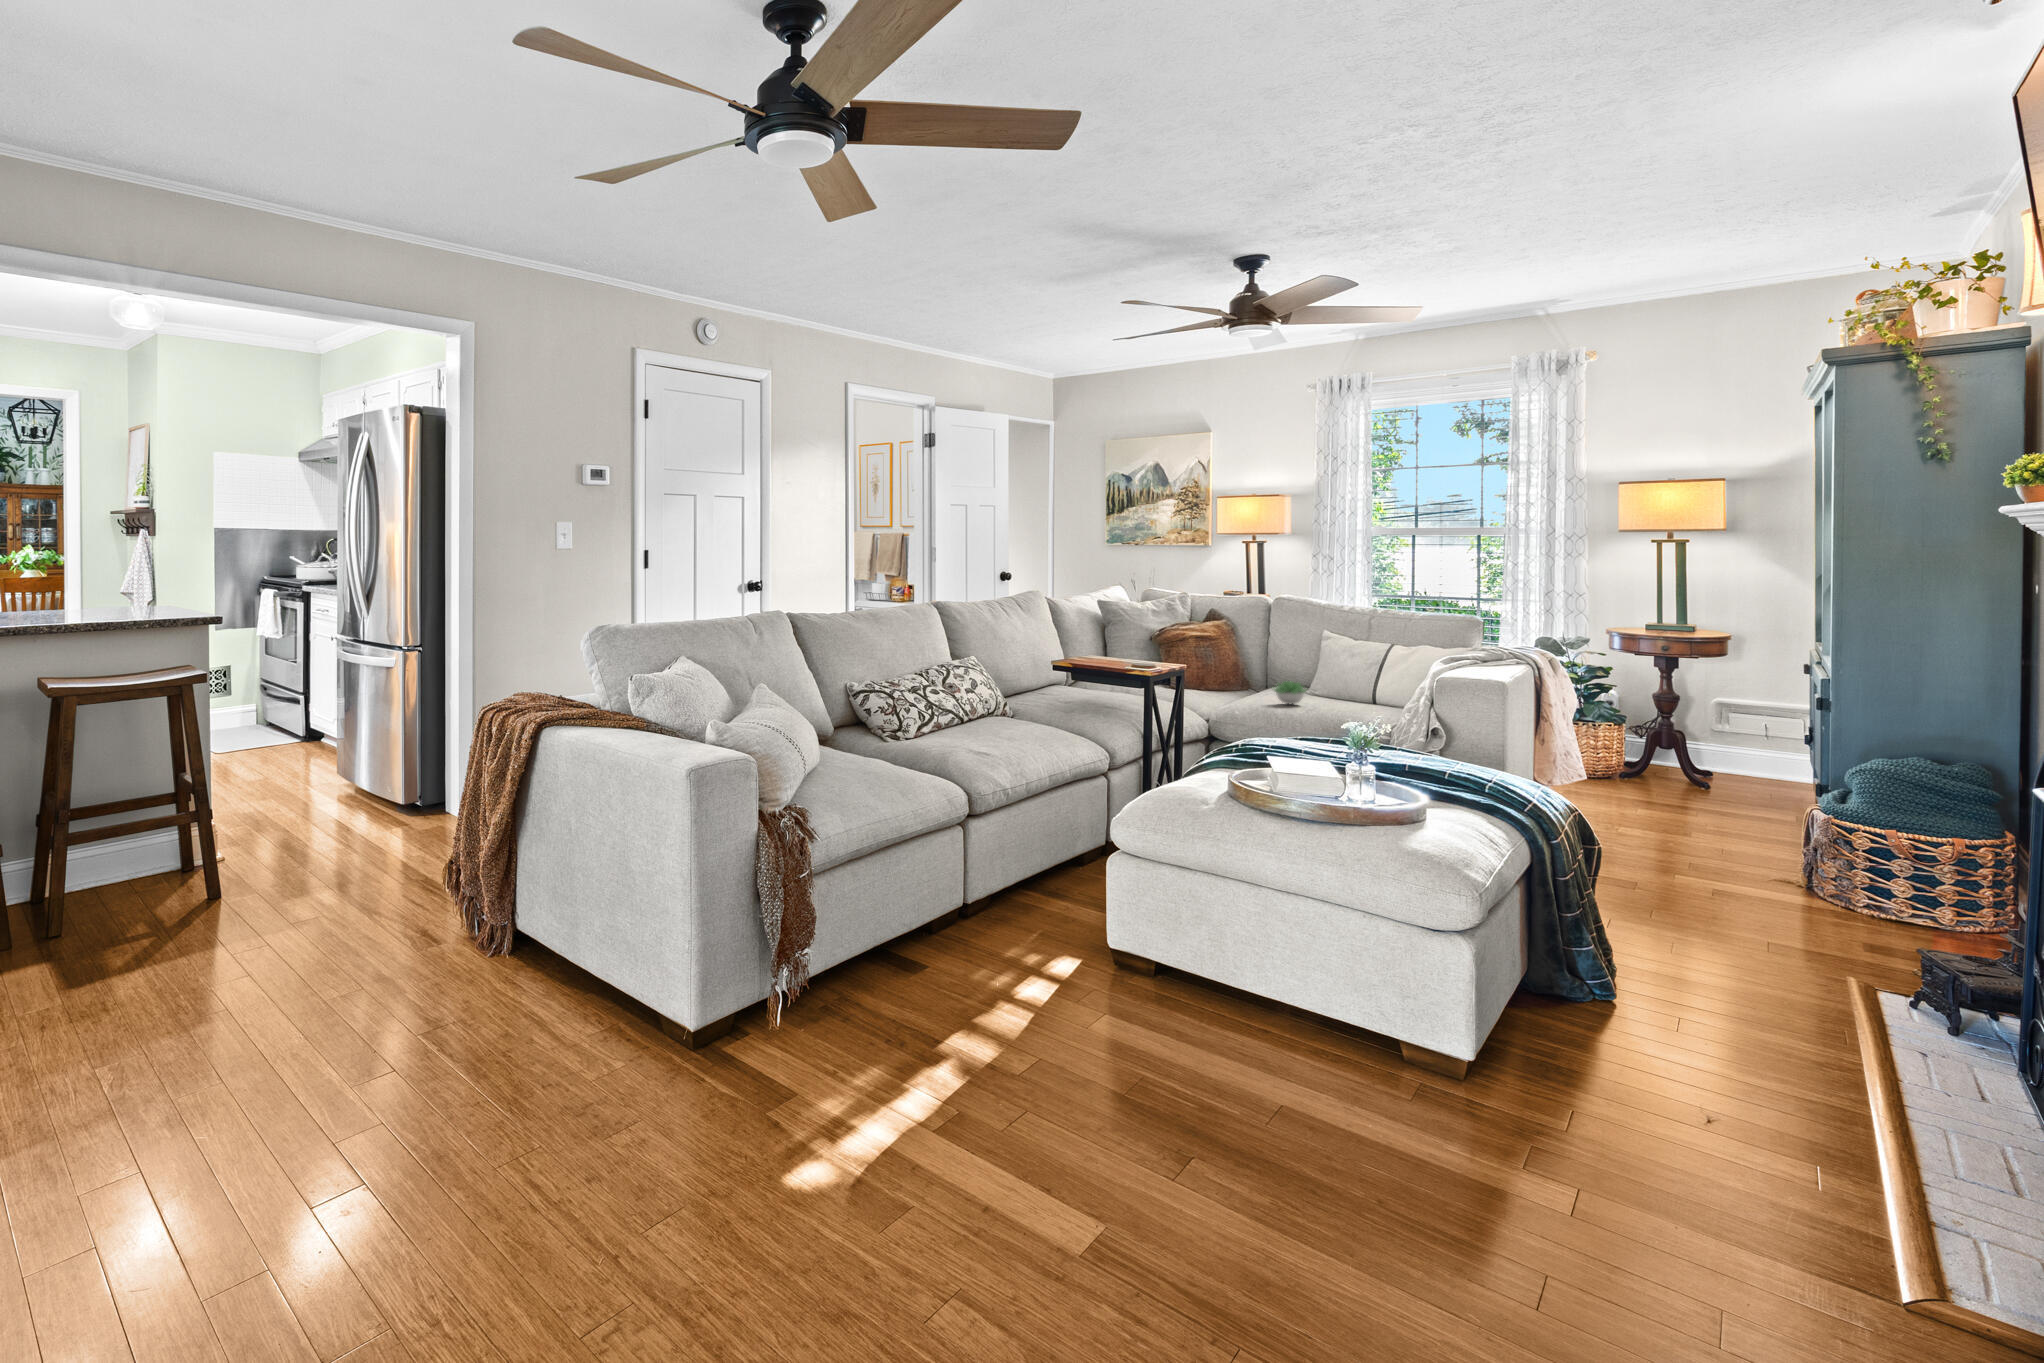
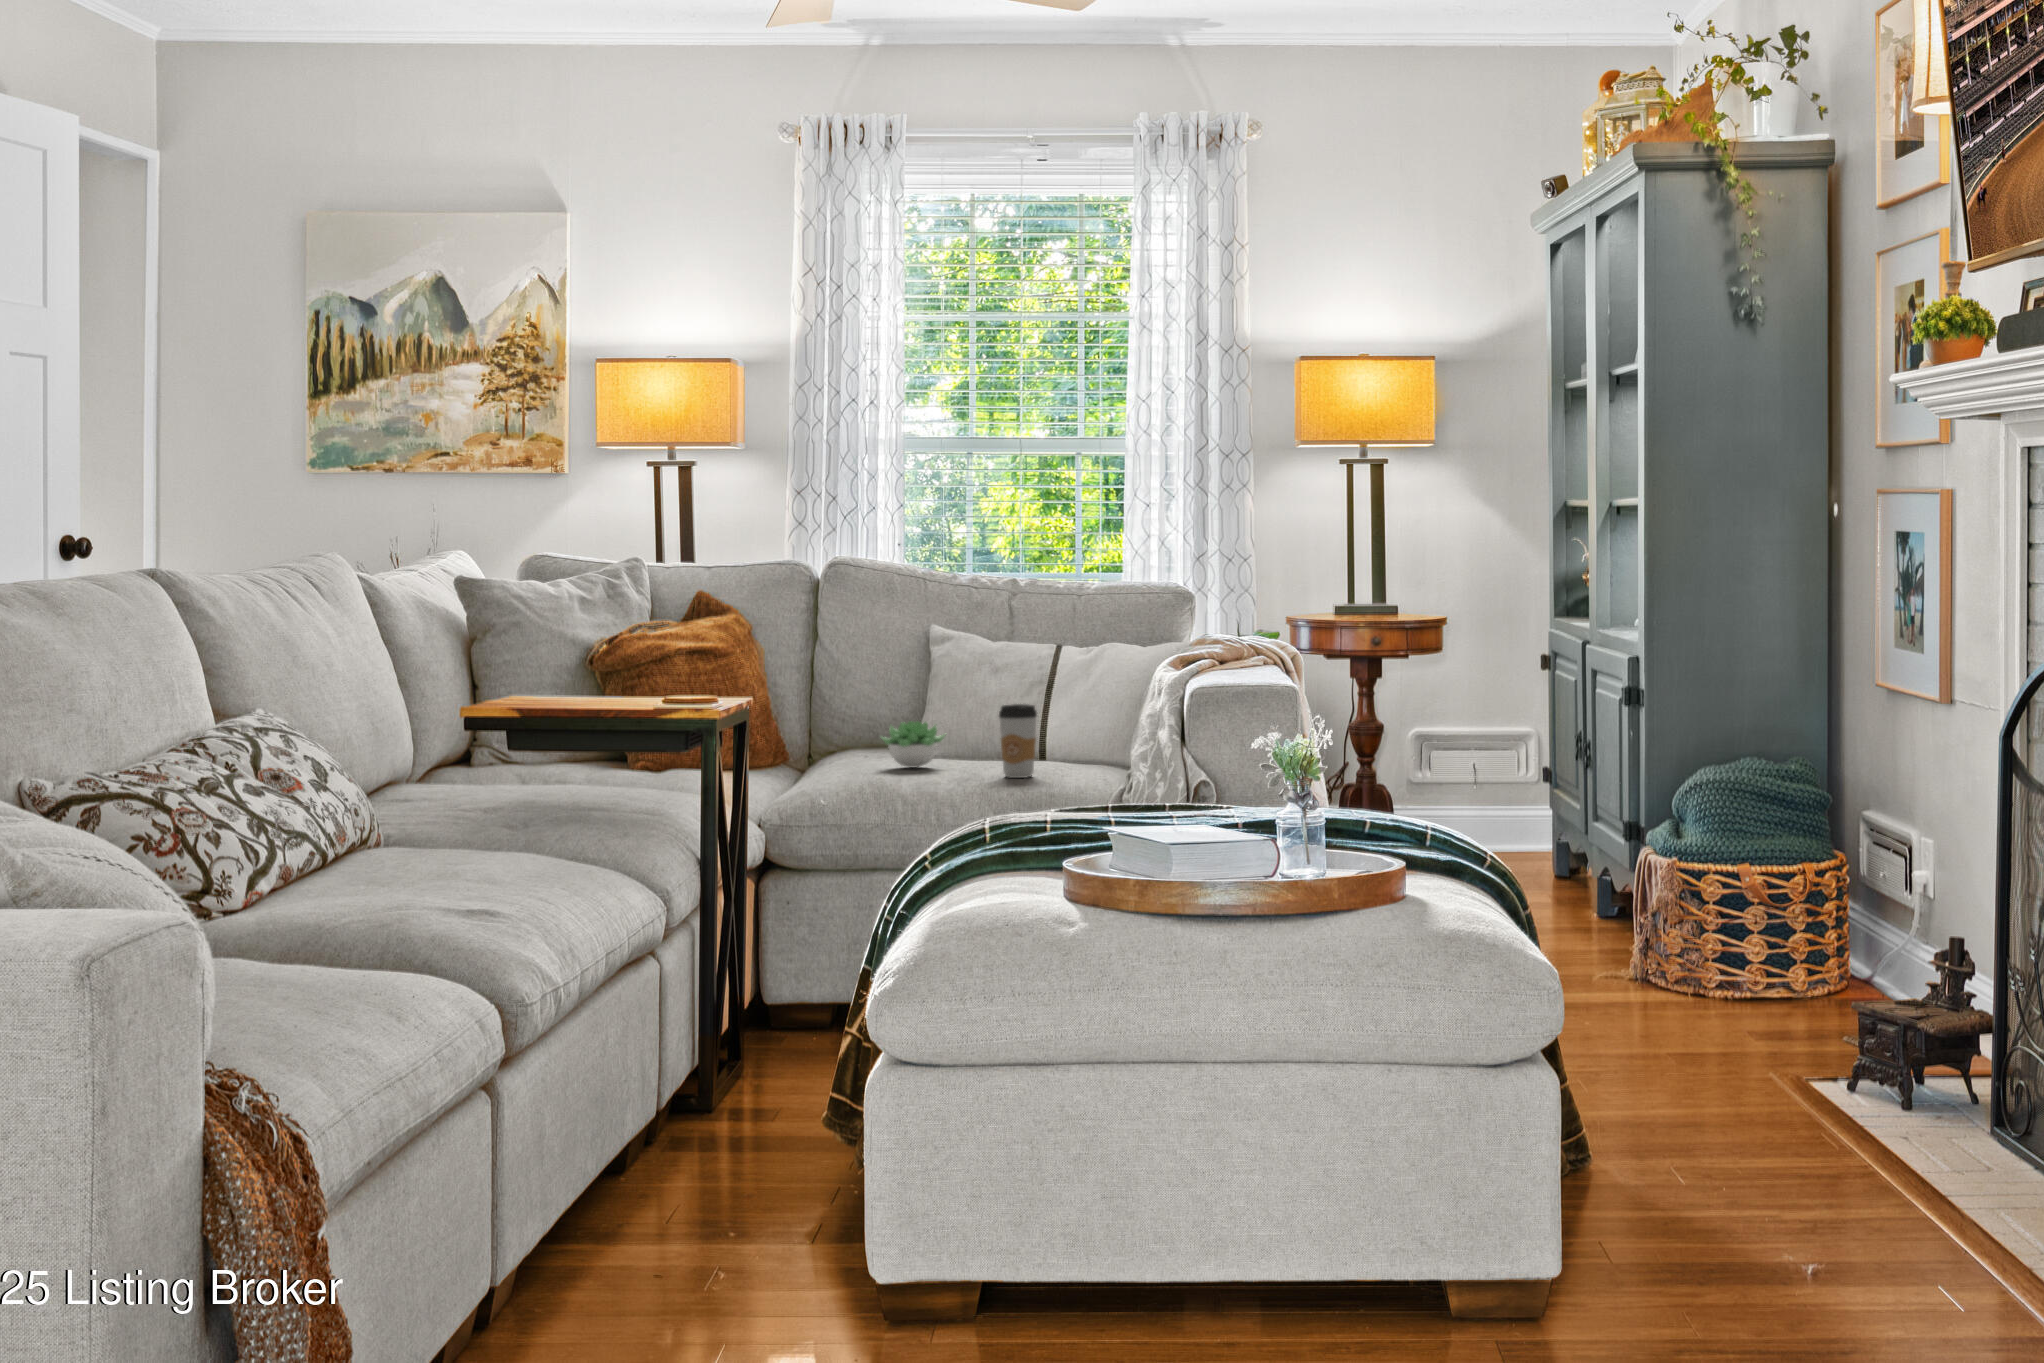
coffee cup: none [1317,676,1339,715] -> present [999,704,1037,778]

